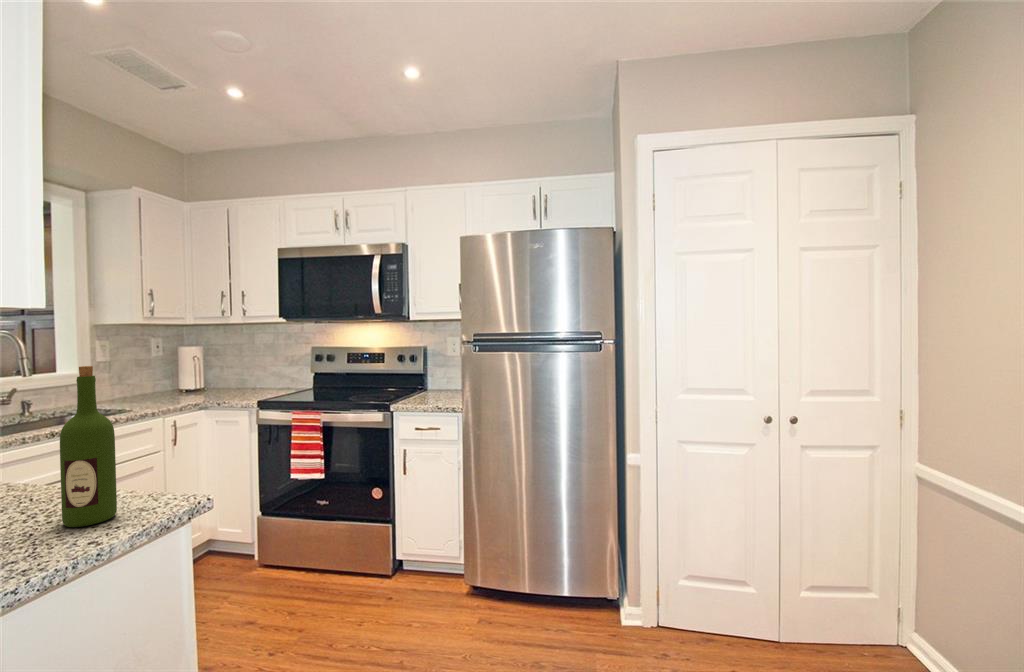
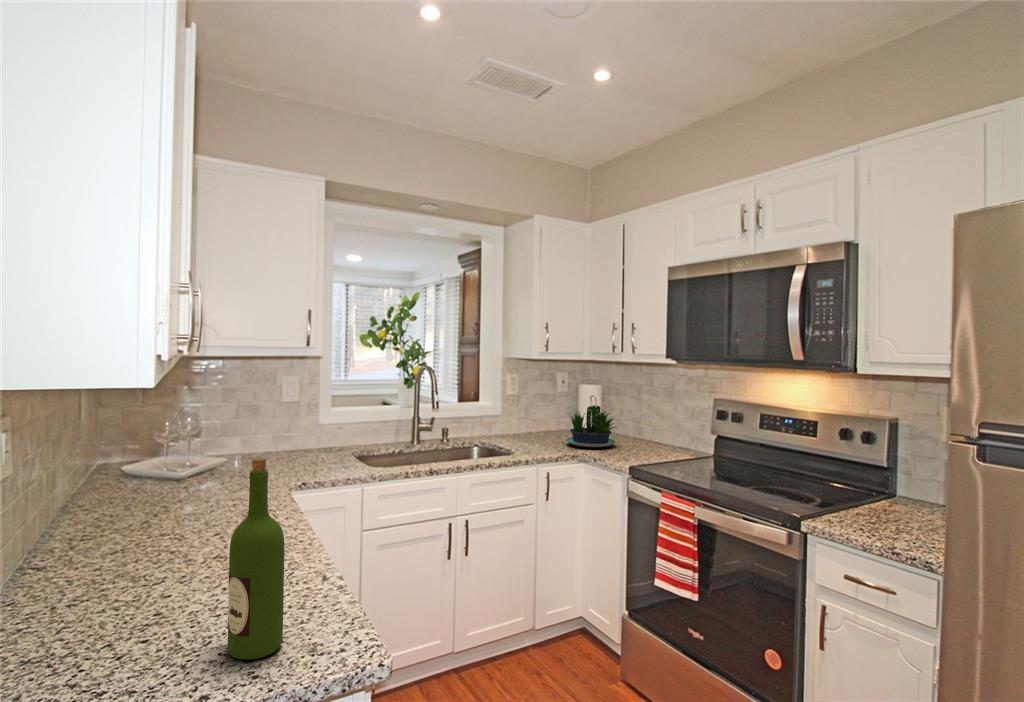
potted plant: none [181,362,238,397] -> present [566,405,616,447]

